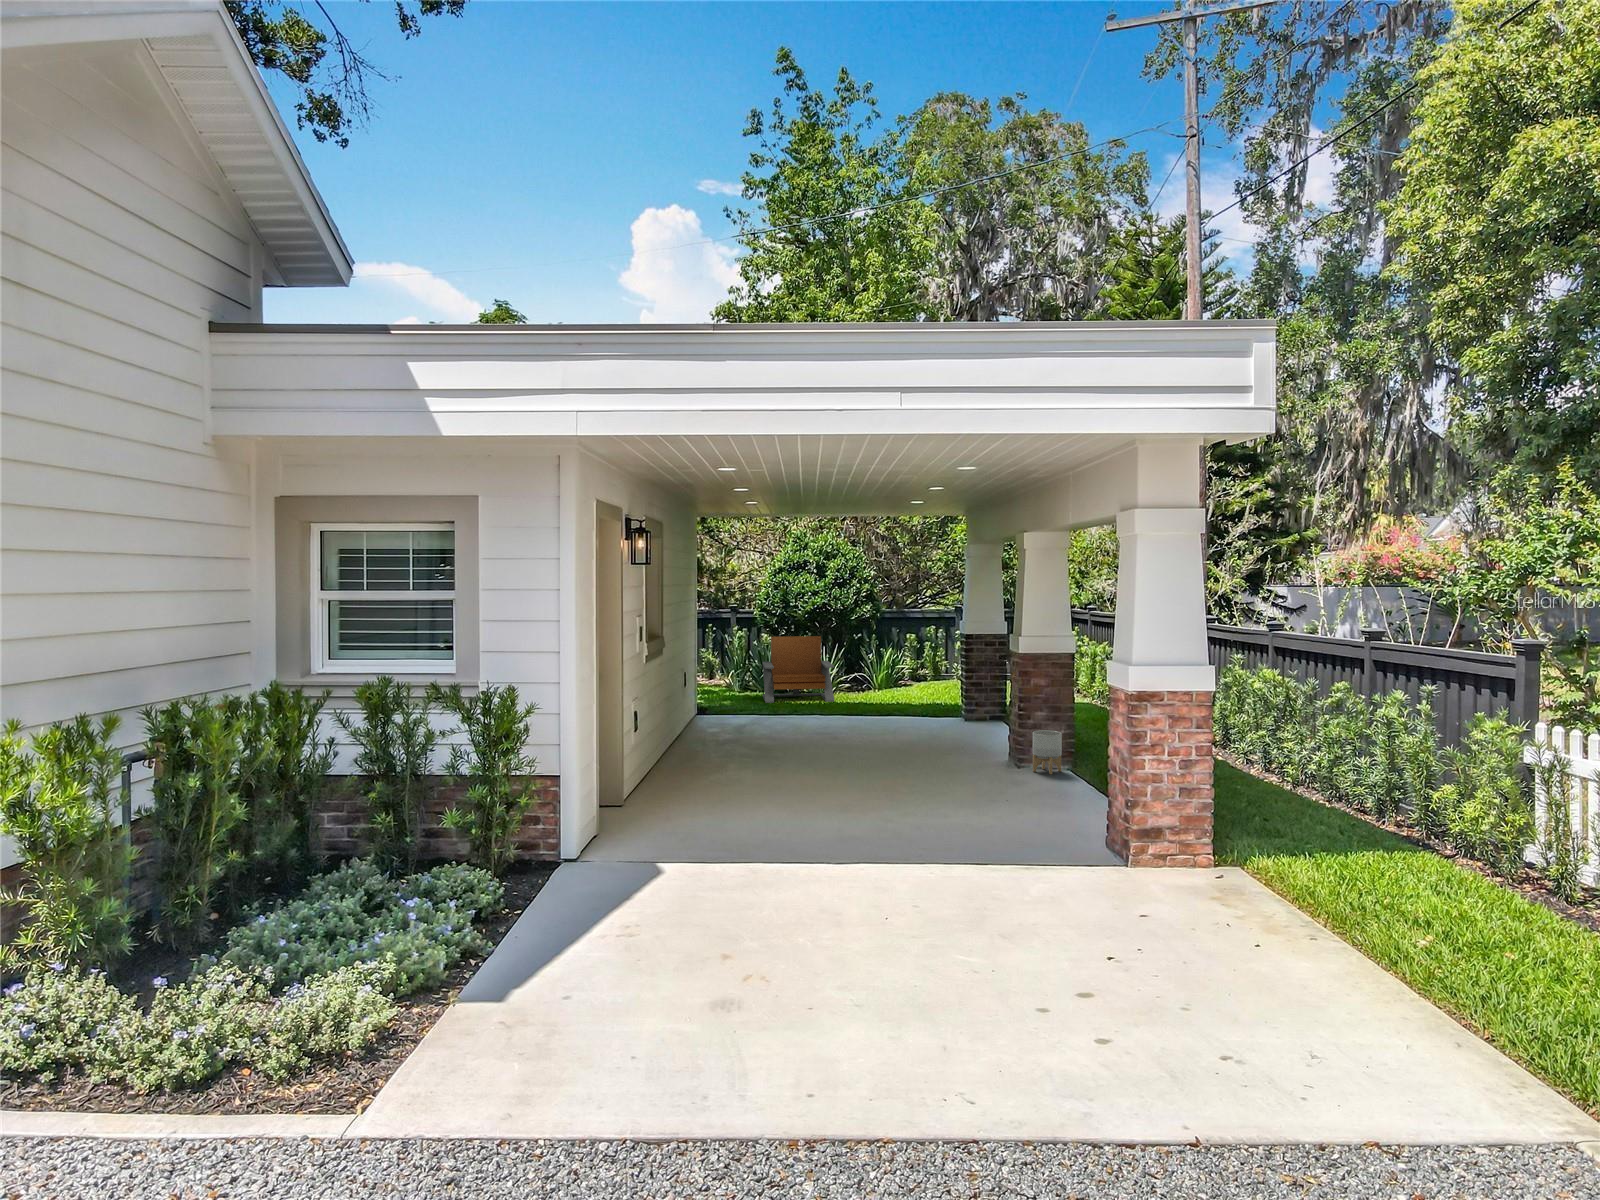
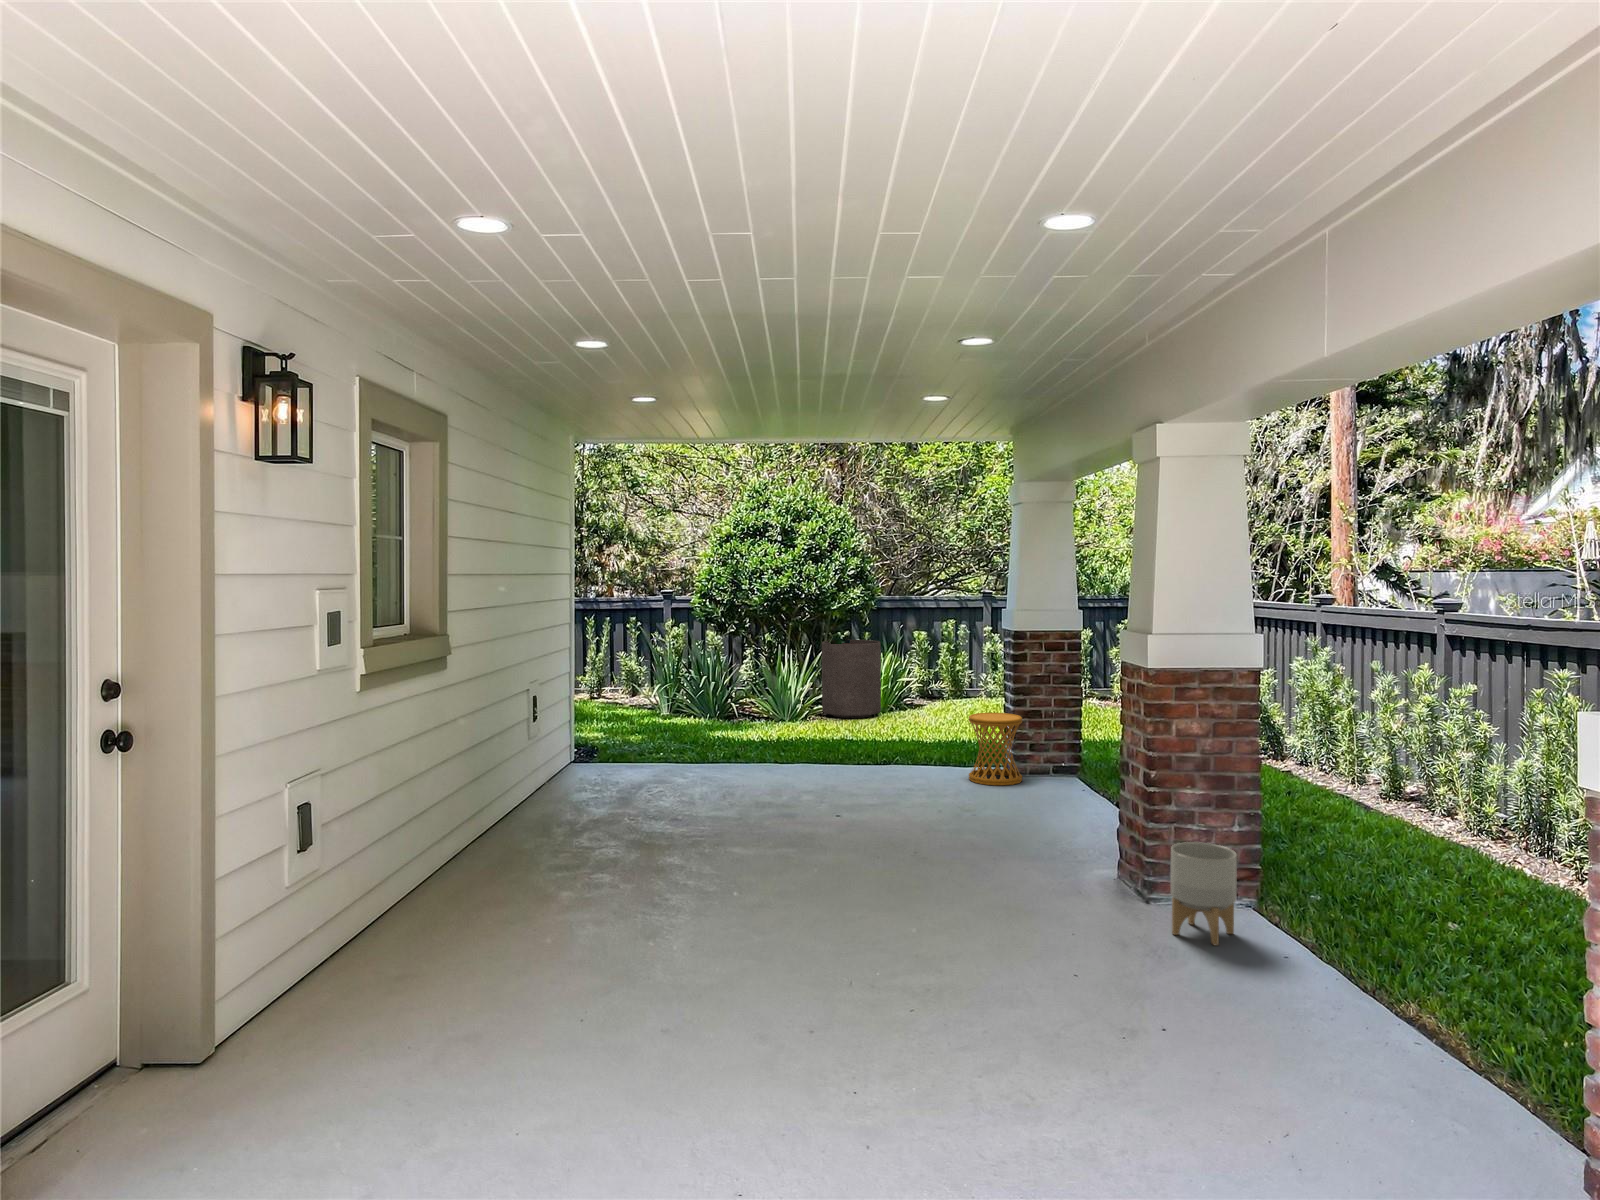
lounge chair: present [762,636,834,703] -> none [697,635,803,737]
trash can: none [843,640,883,693] -> present [822,640,881,718]
side table: none [941,682,973,724] -> present [969,713,1022,786]

